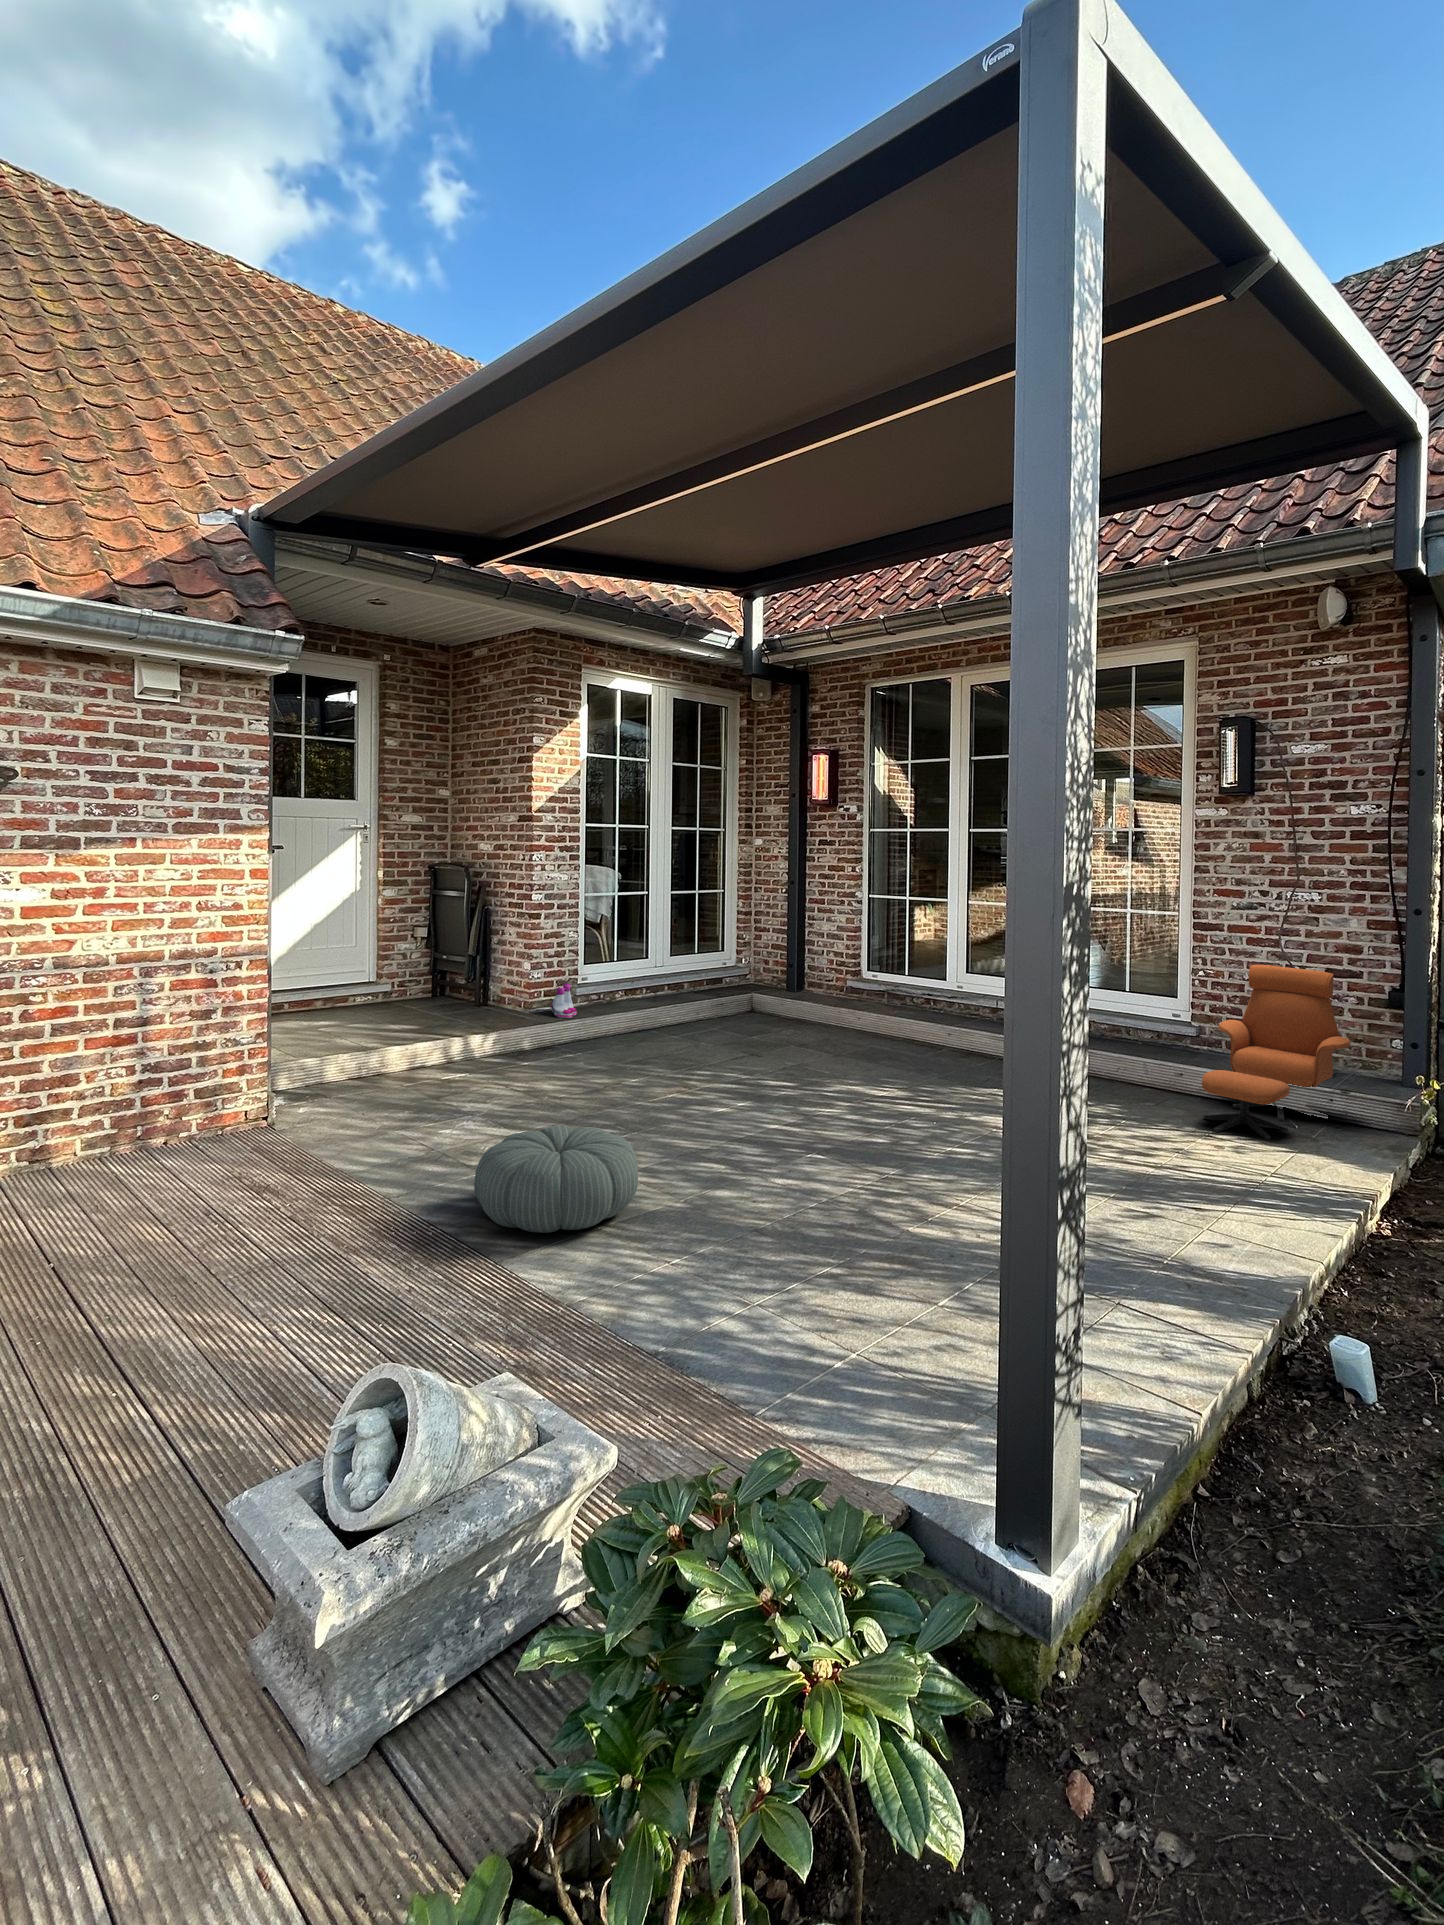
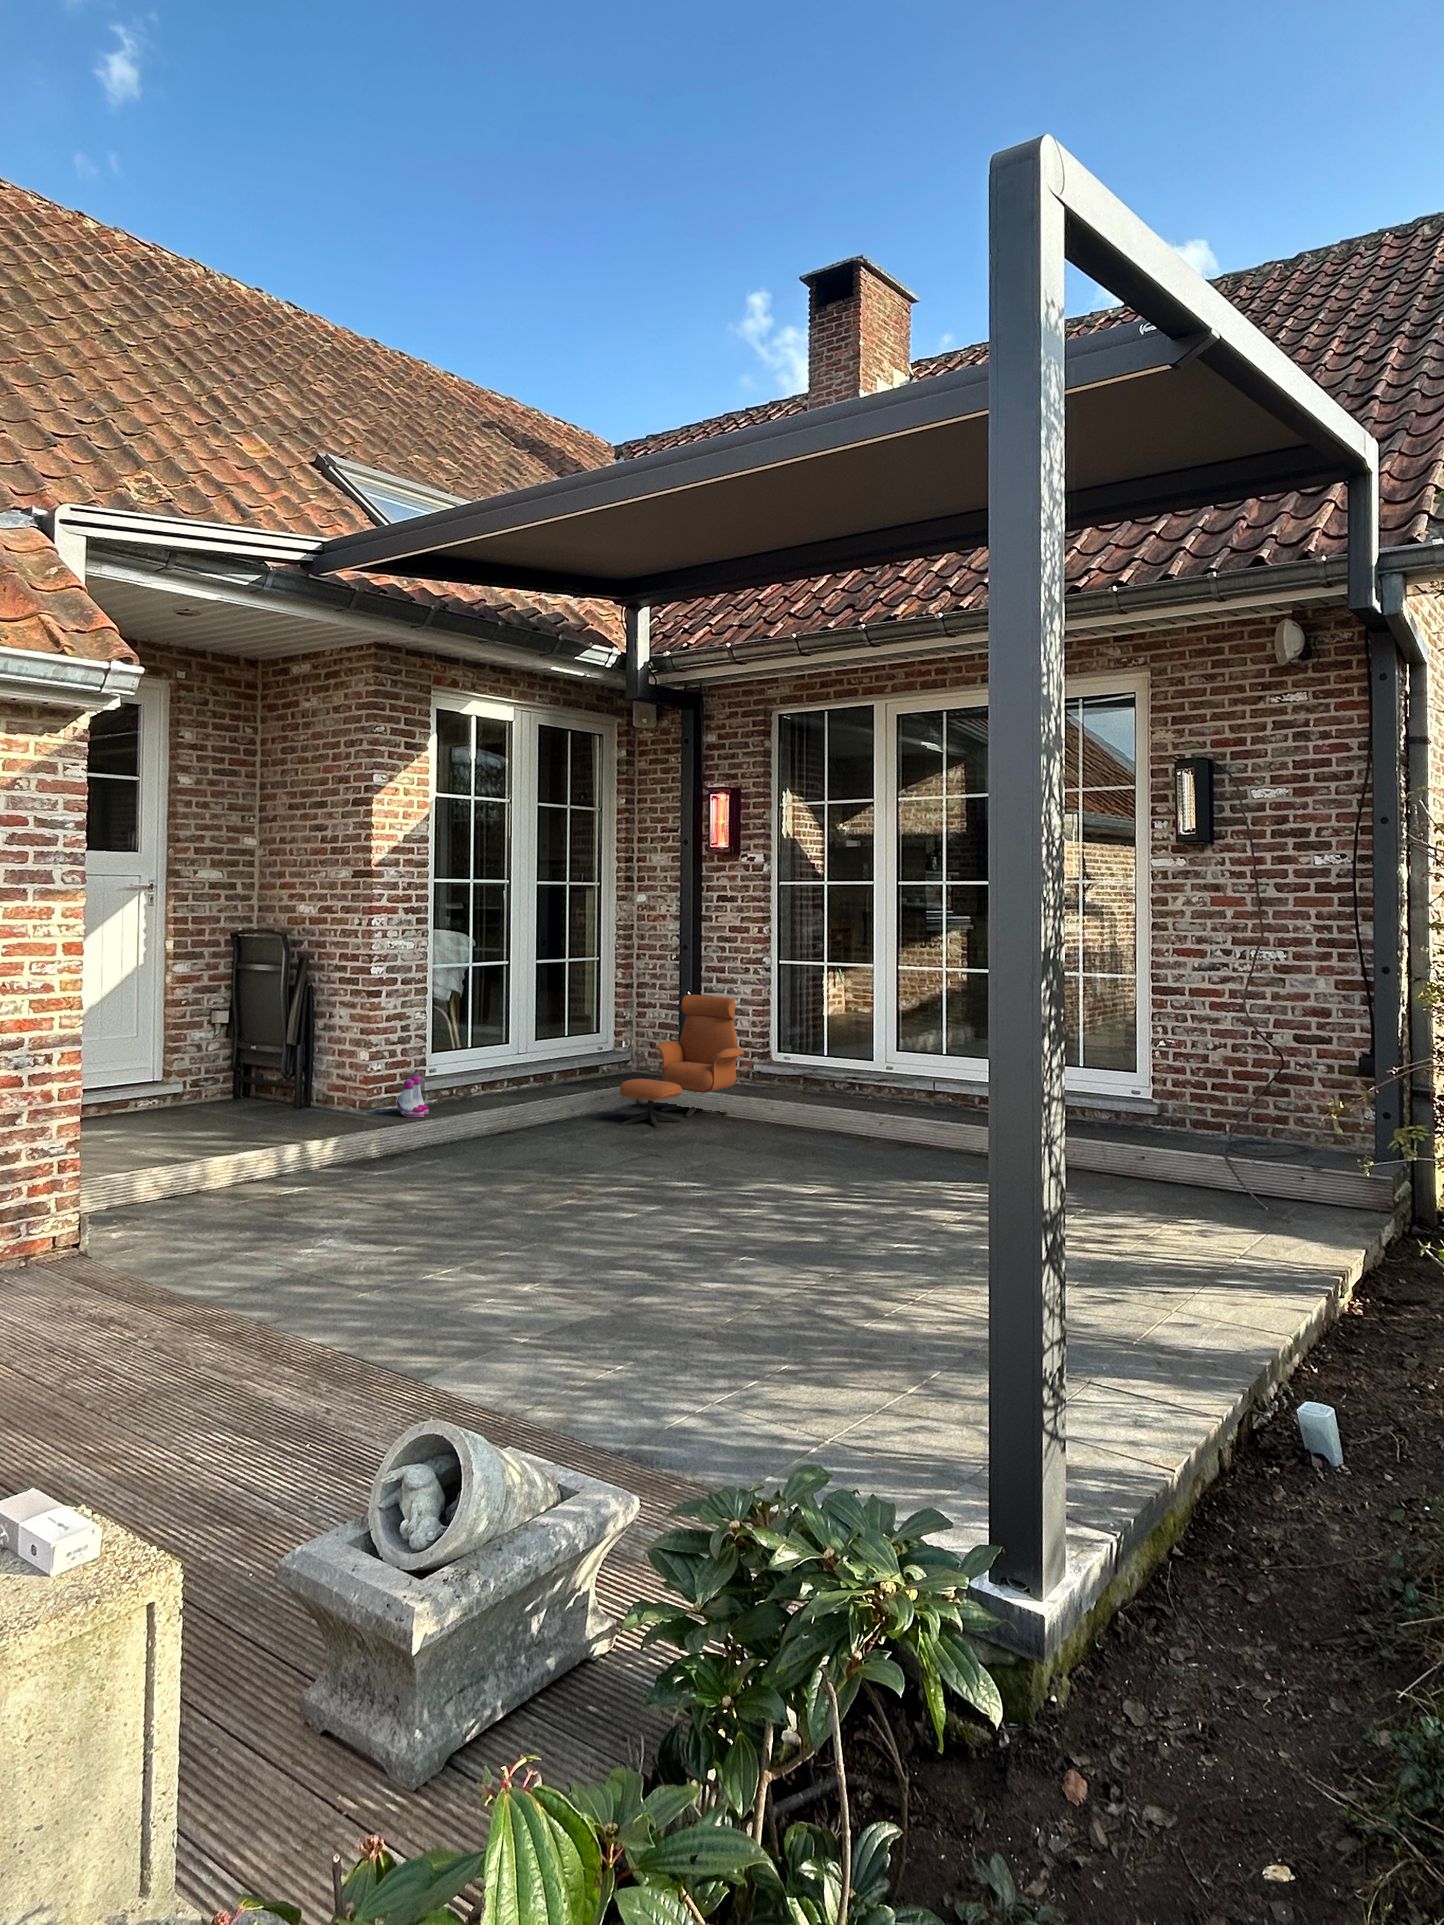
lounge chair: present [1202,965,1351,1139] -> present [620,995,744,1128]
pouf: present [474,1126,638,1233] -> none [369,1233,558,1351]

